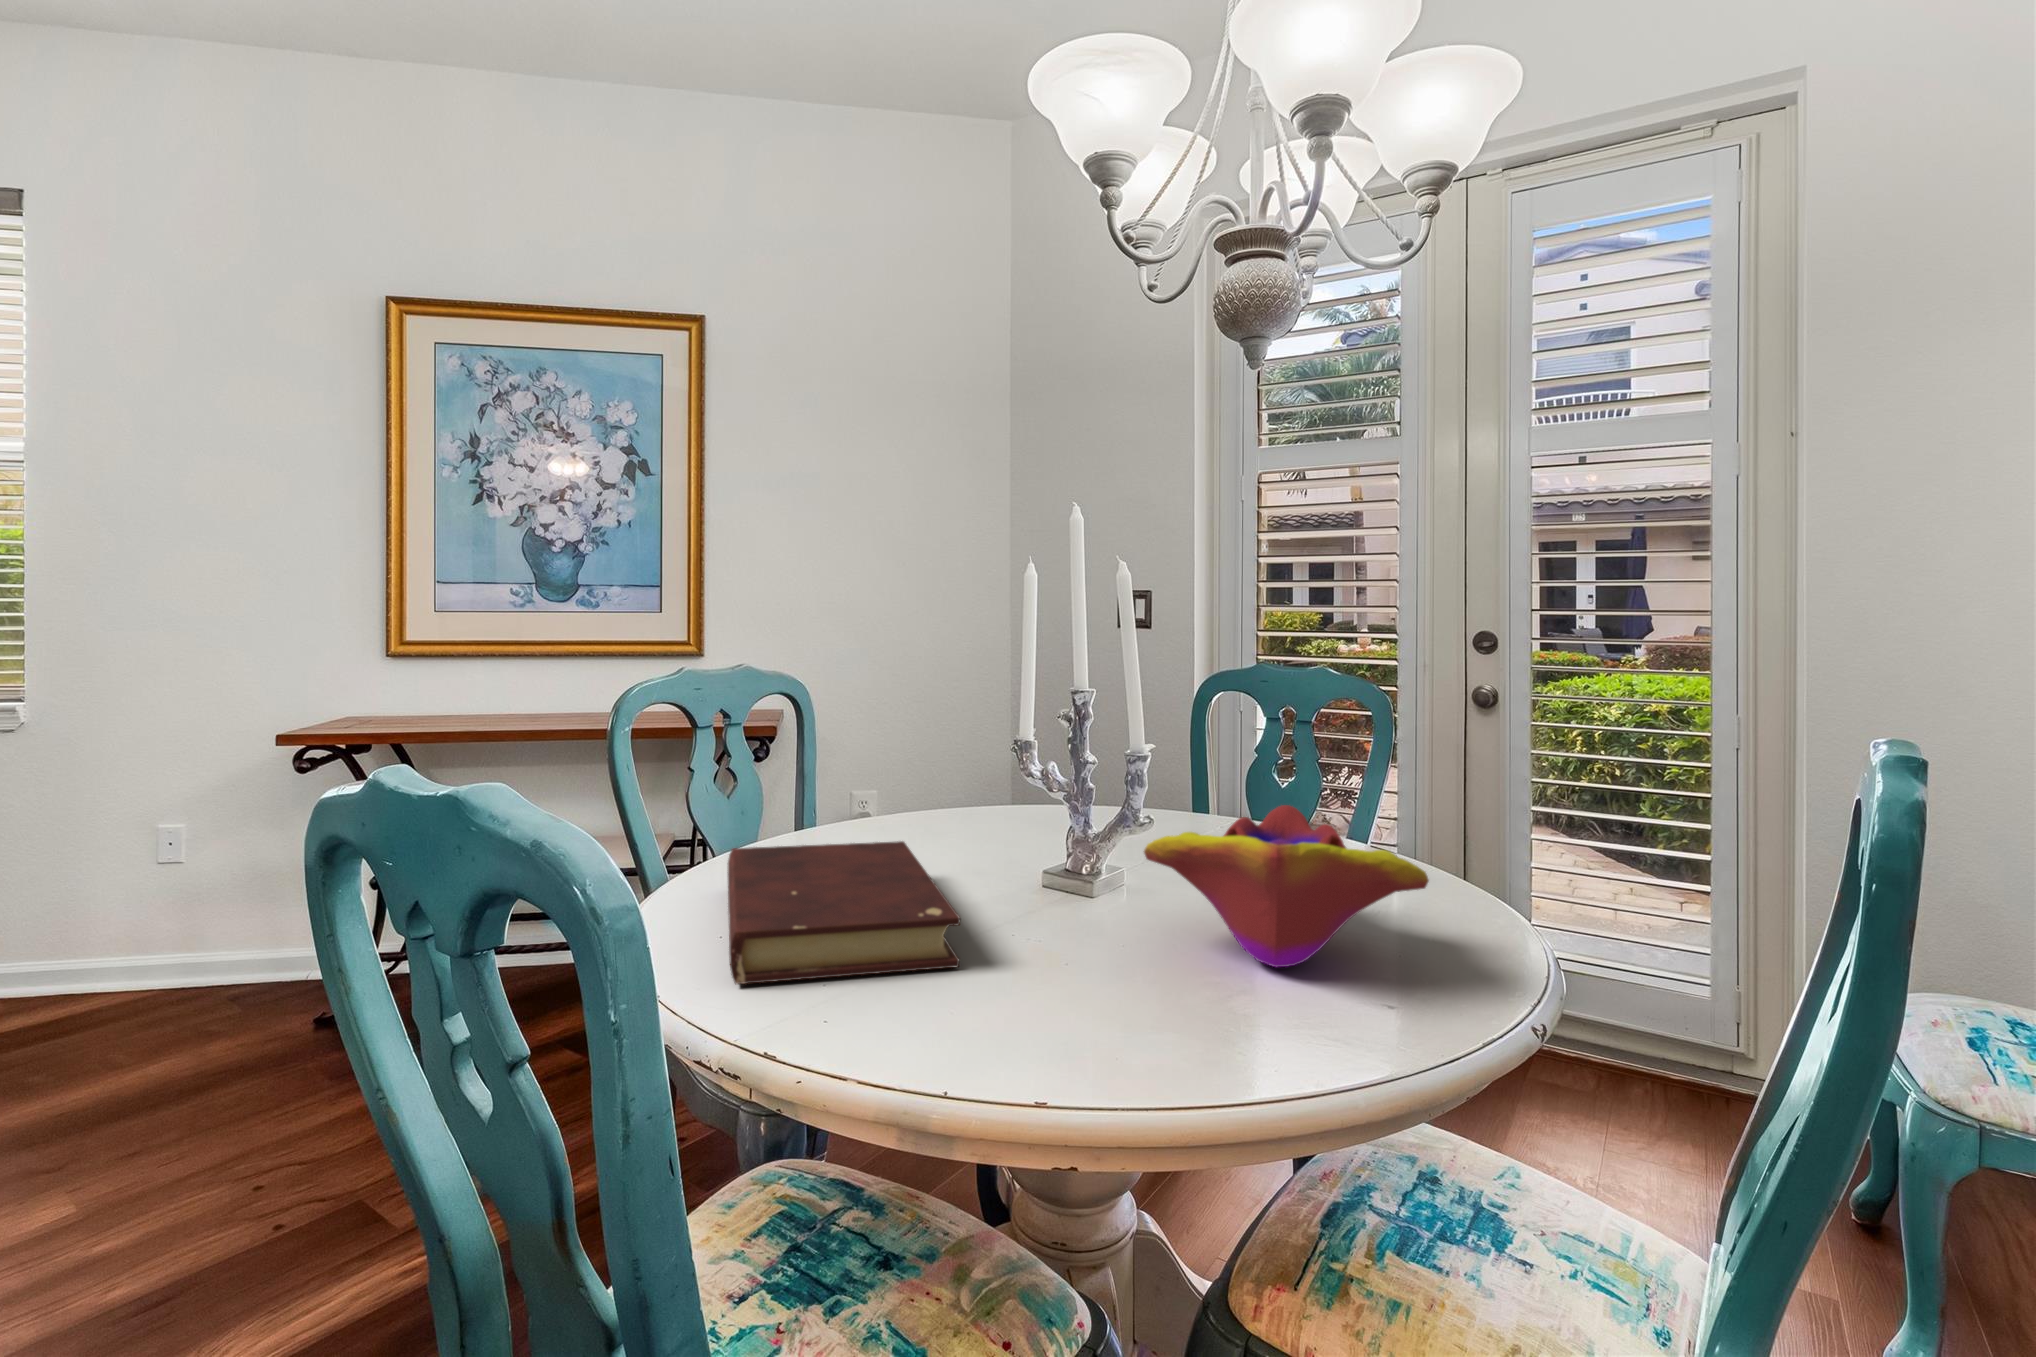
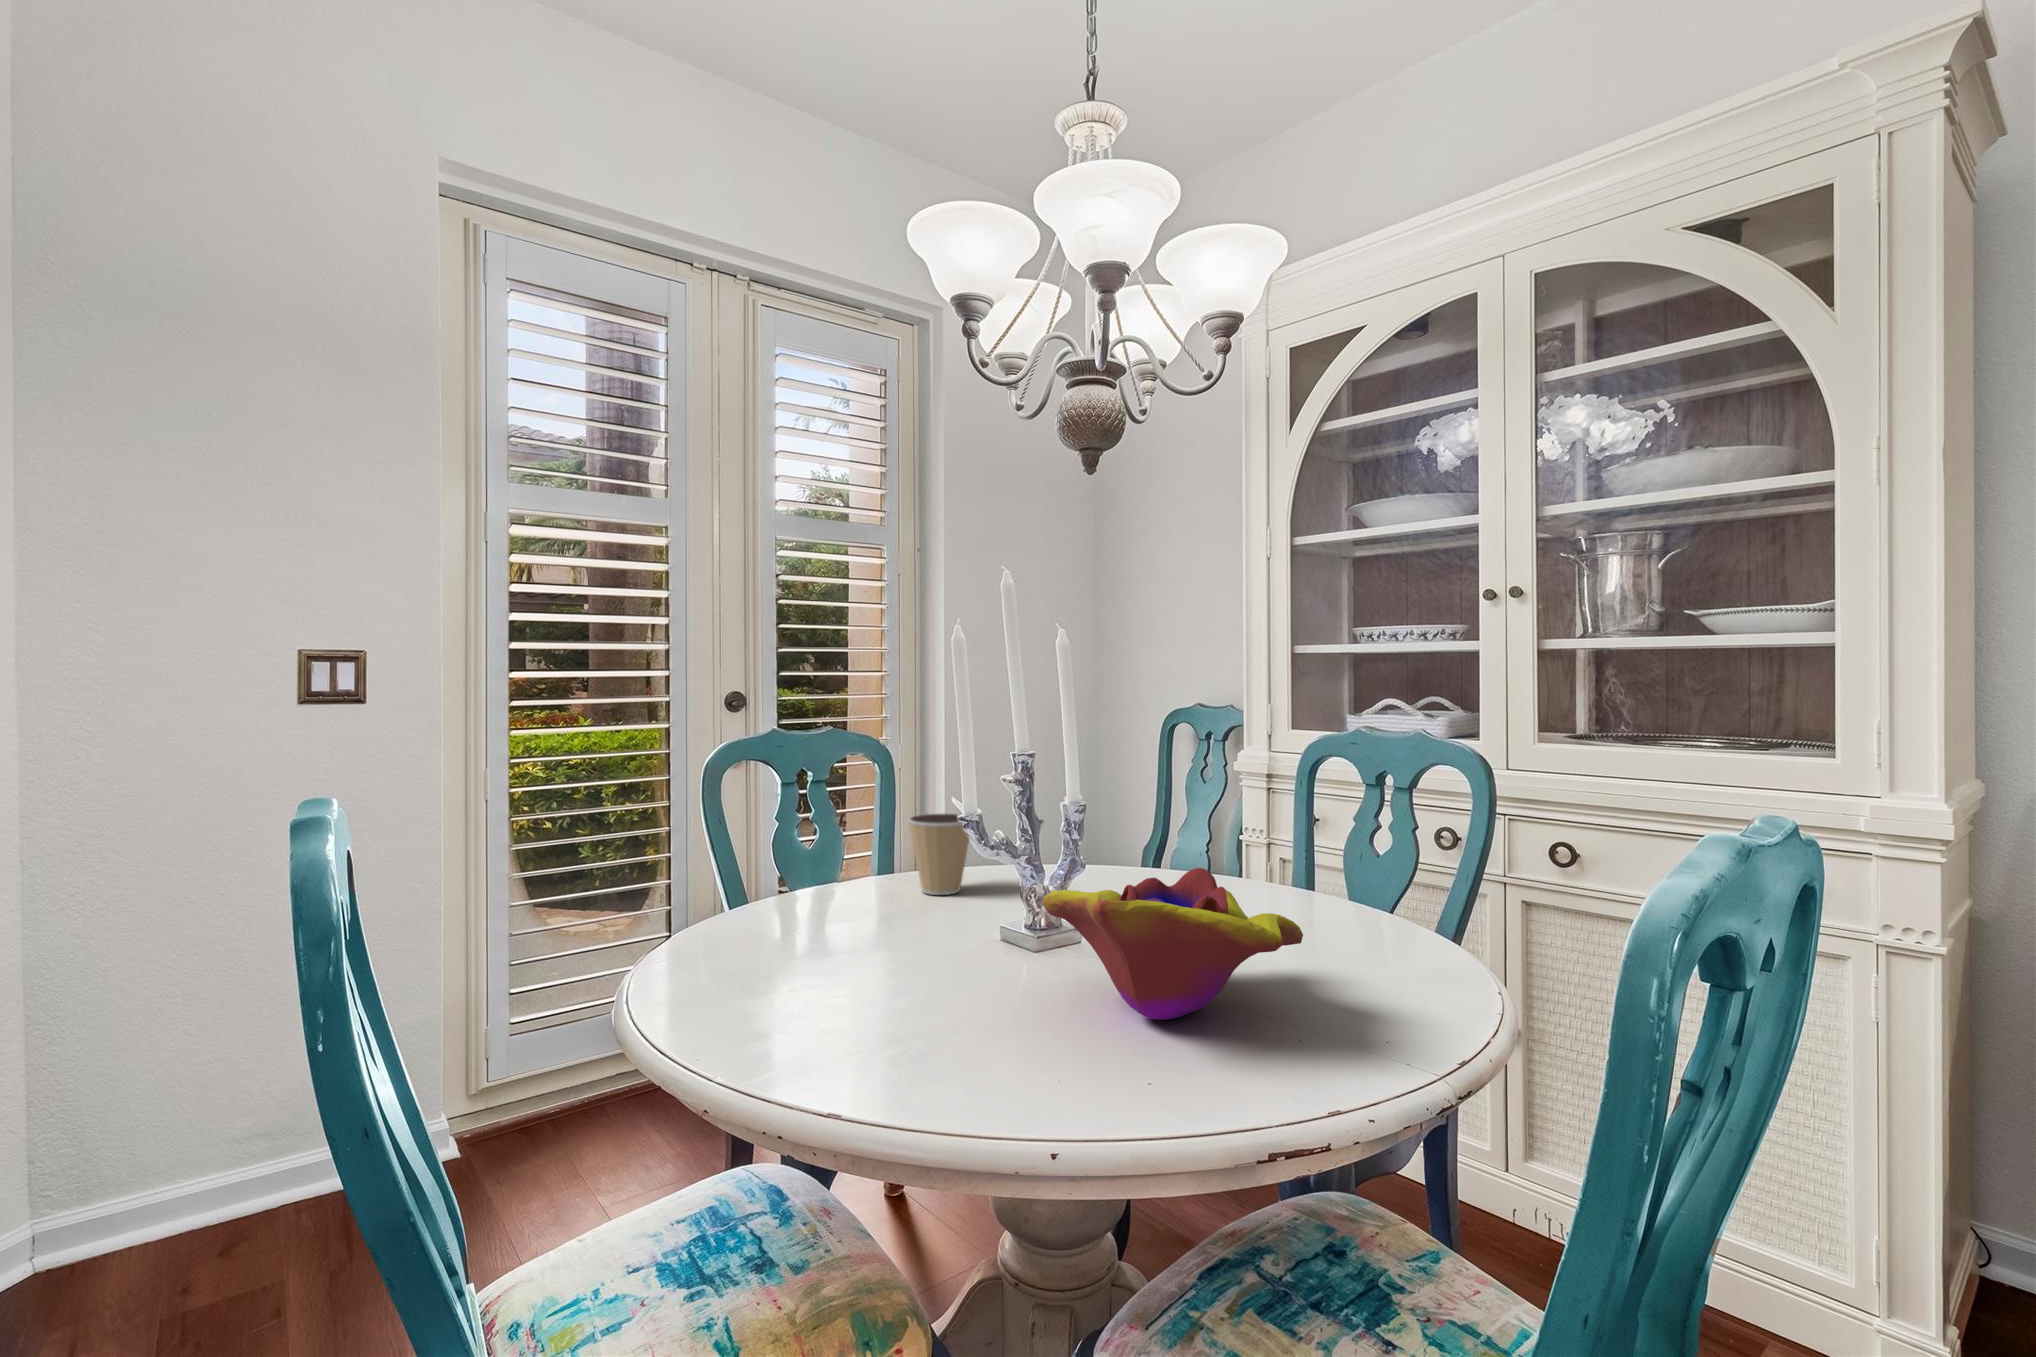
coffee cup: none [863,752,937,843] -> present [908,814,969,895]
book: present [727,841,960,984] -> none [687,891,908,998]

